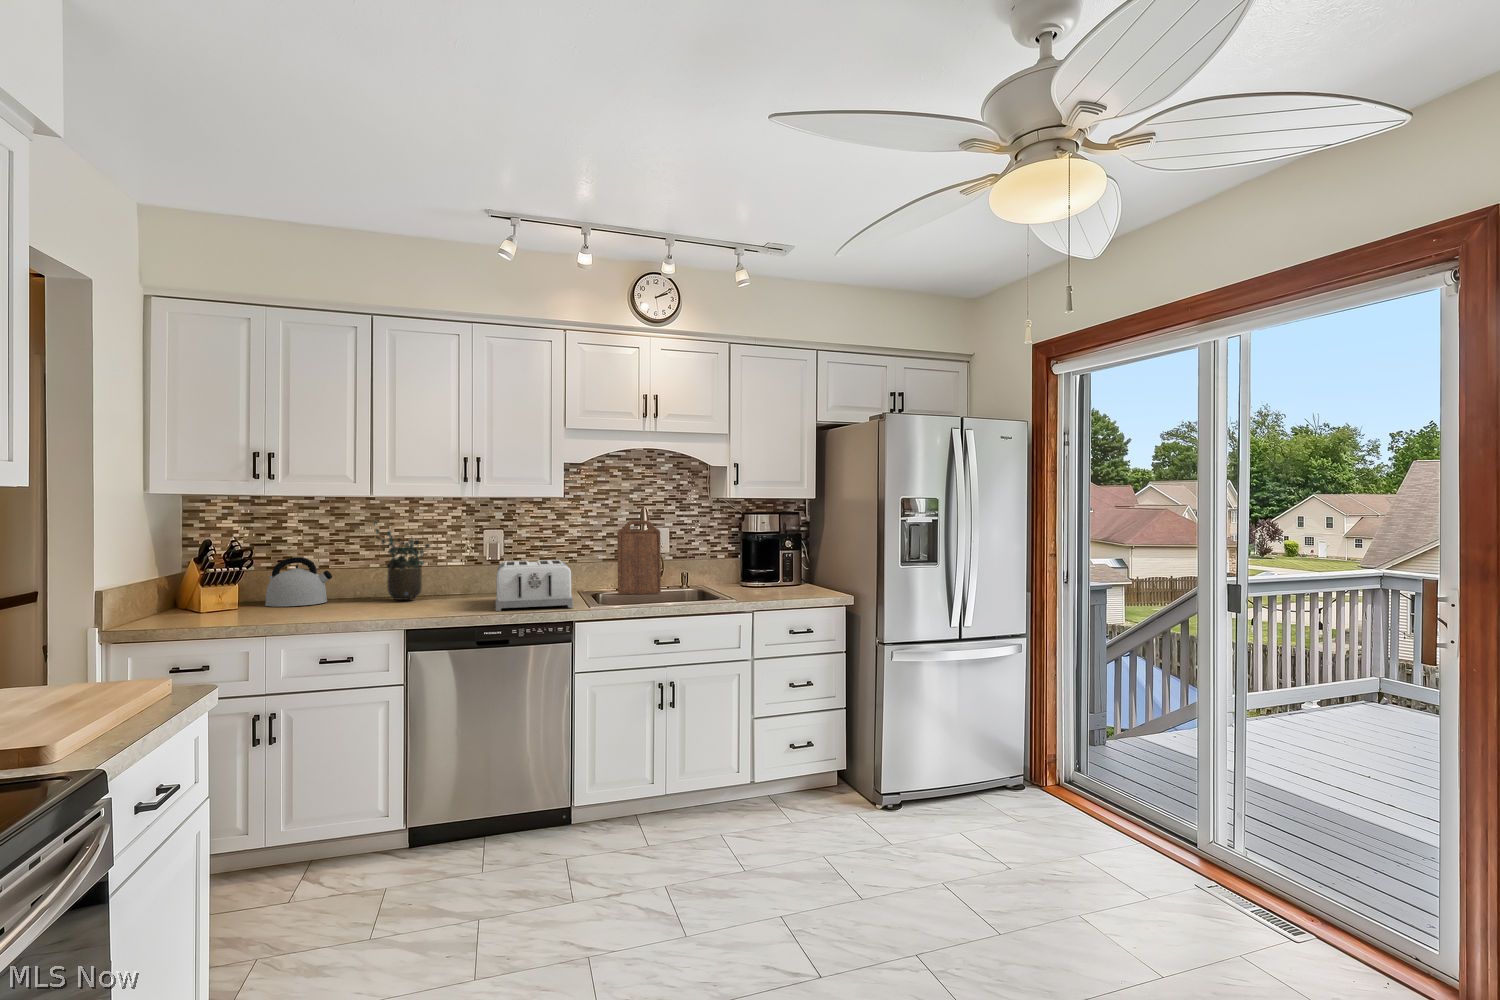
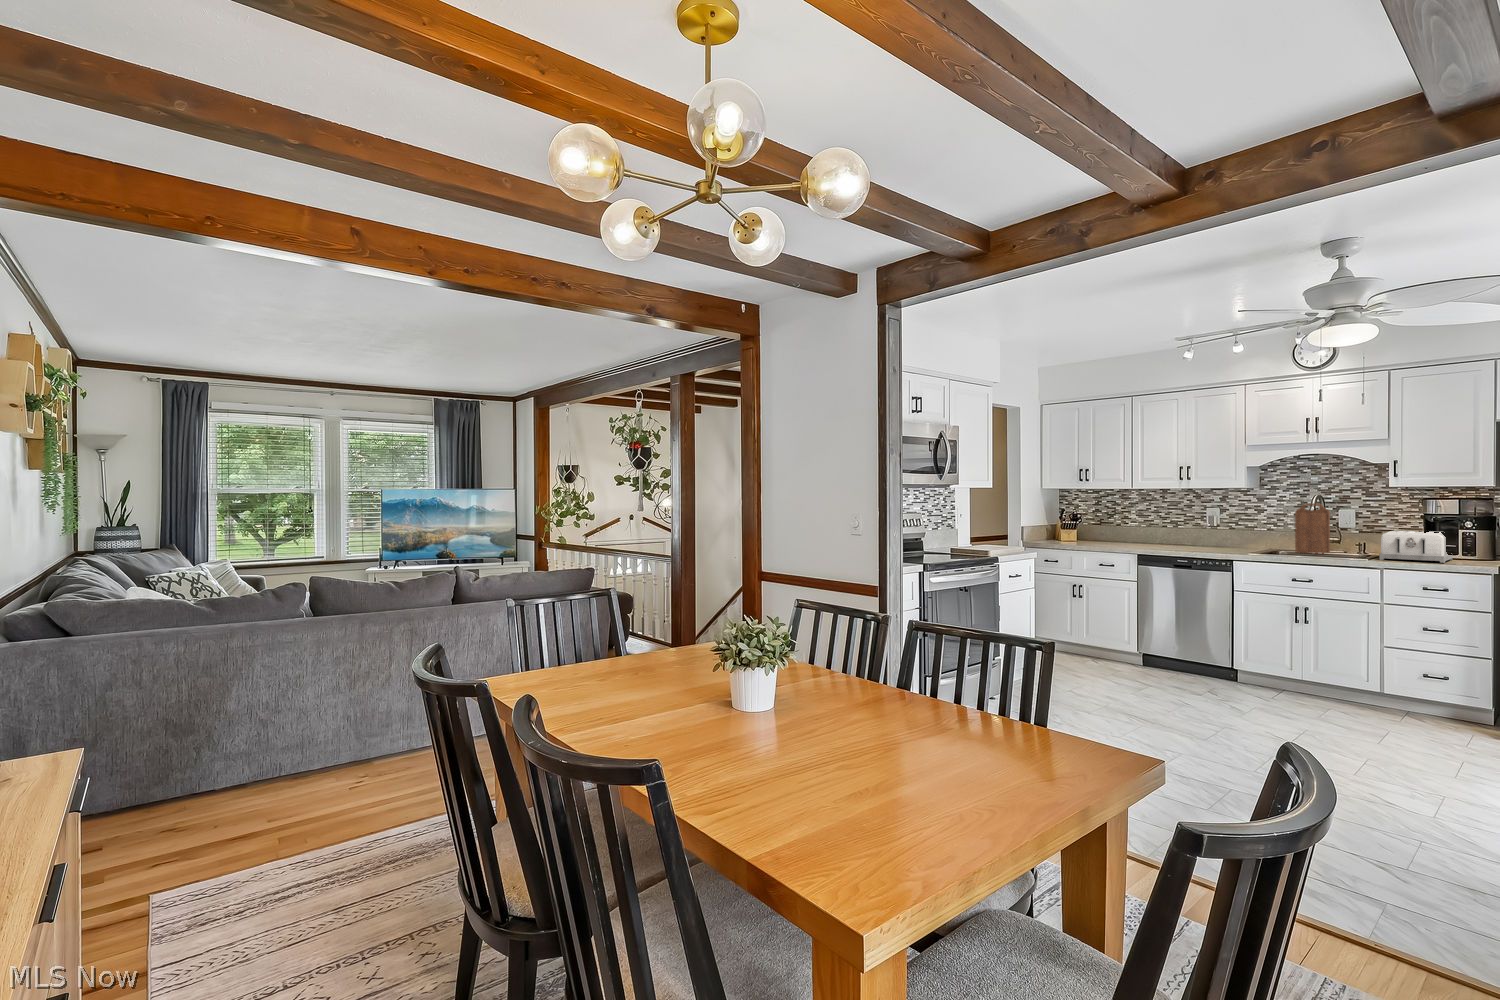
potted plant: present [374,521,430,600] -> none [1140,501,1169,544]
kettle: present [265,557,332,607] -> none [1089,519,1120,542]
toaster: present [496,560,573,611] -> present [1379,531,1452,563]

